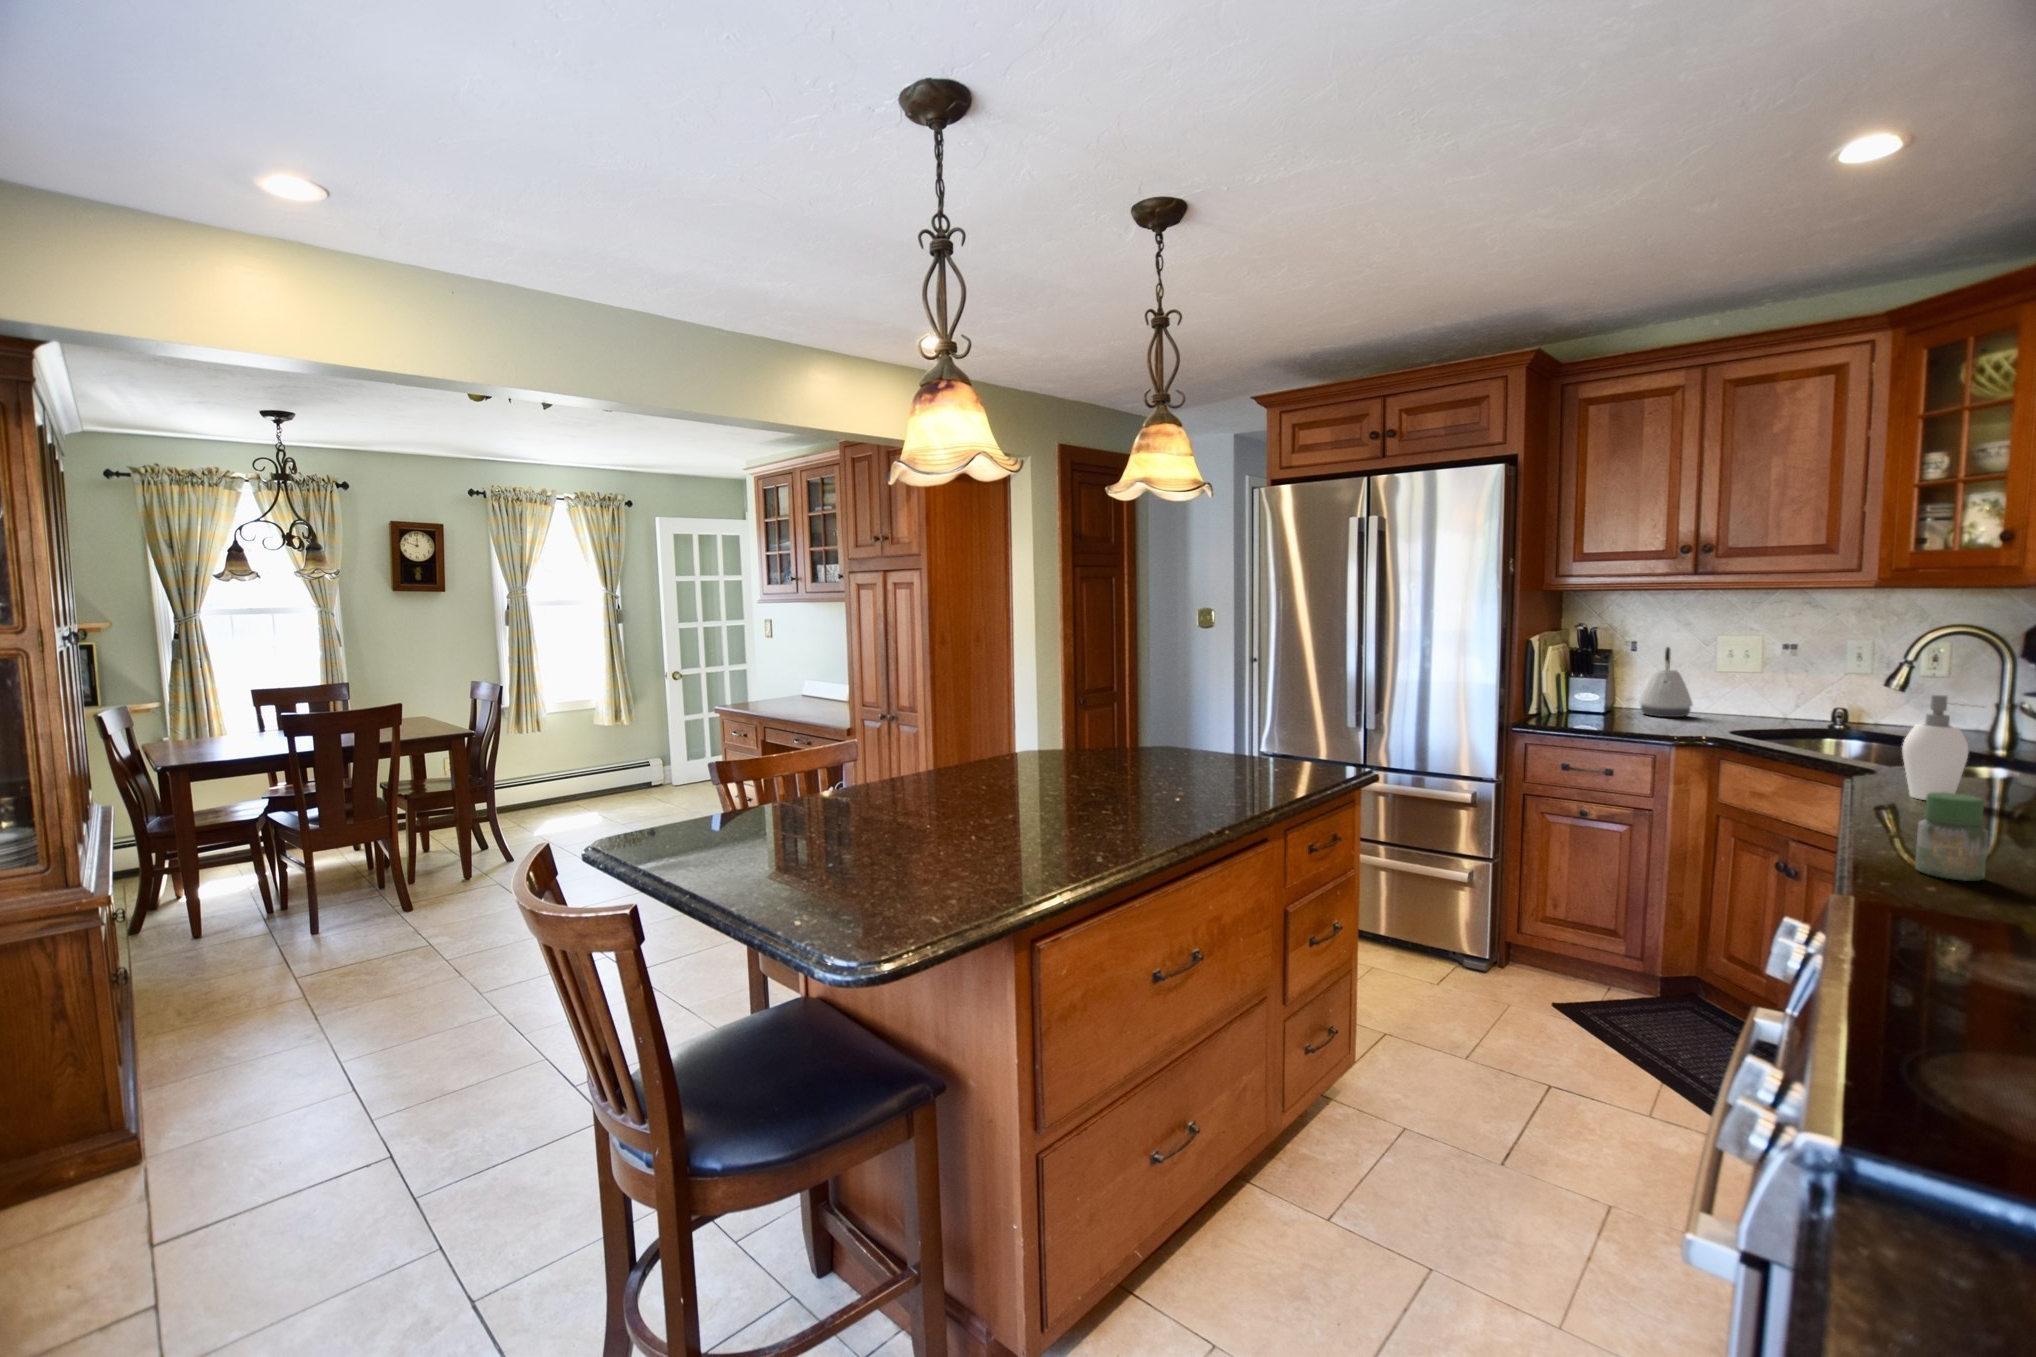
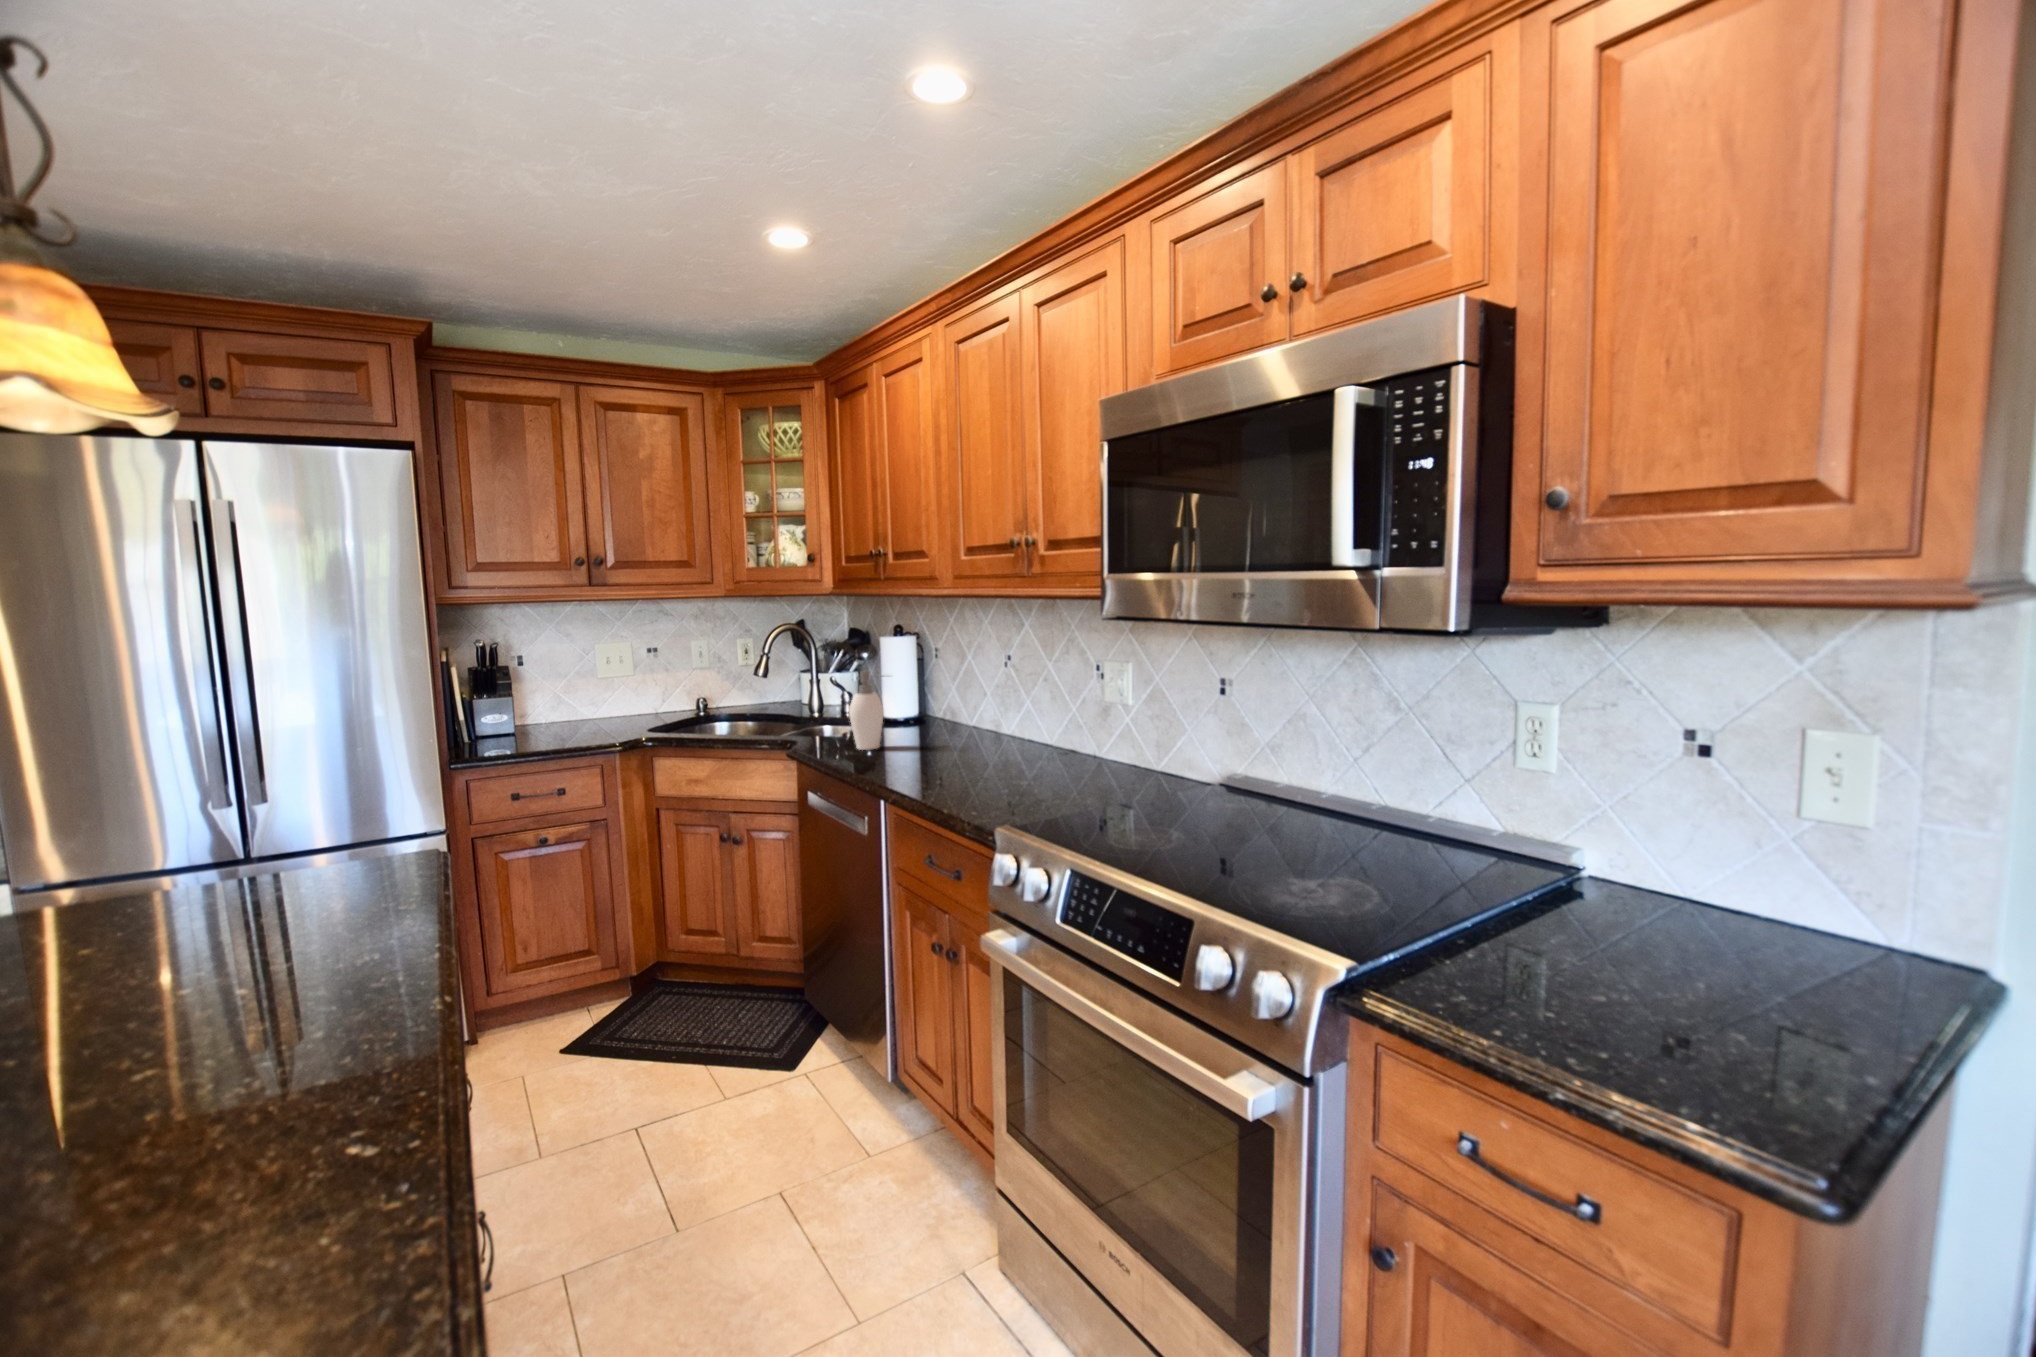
kettle: present [1639,647,1693,717] -> none [540,659,589,729]
jar: present [1915,792,1988,881] -> none [987,730,1022,790]

